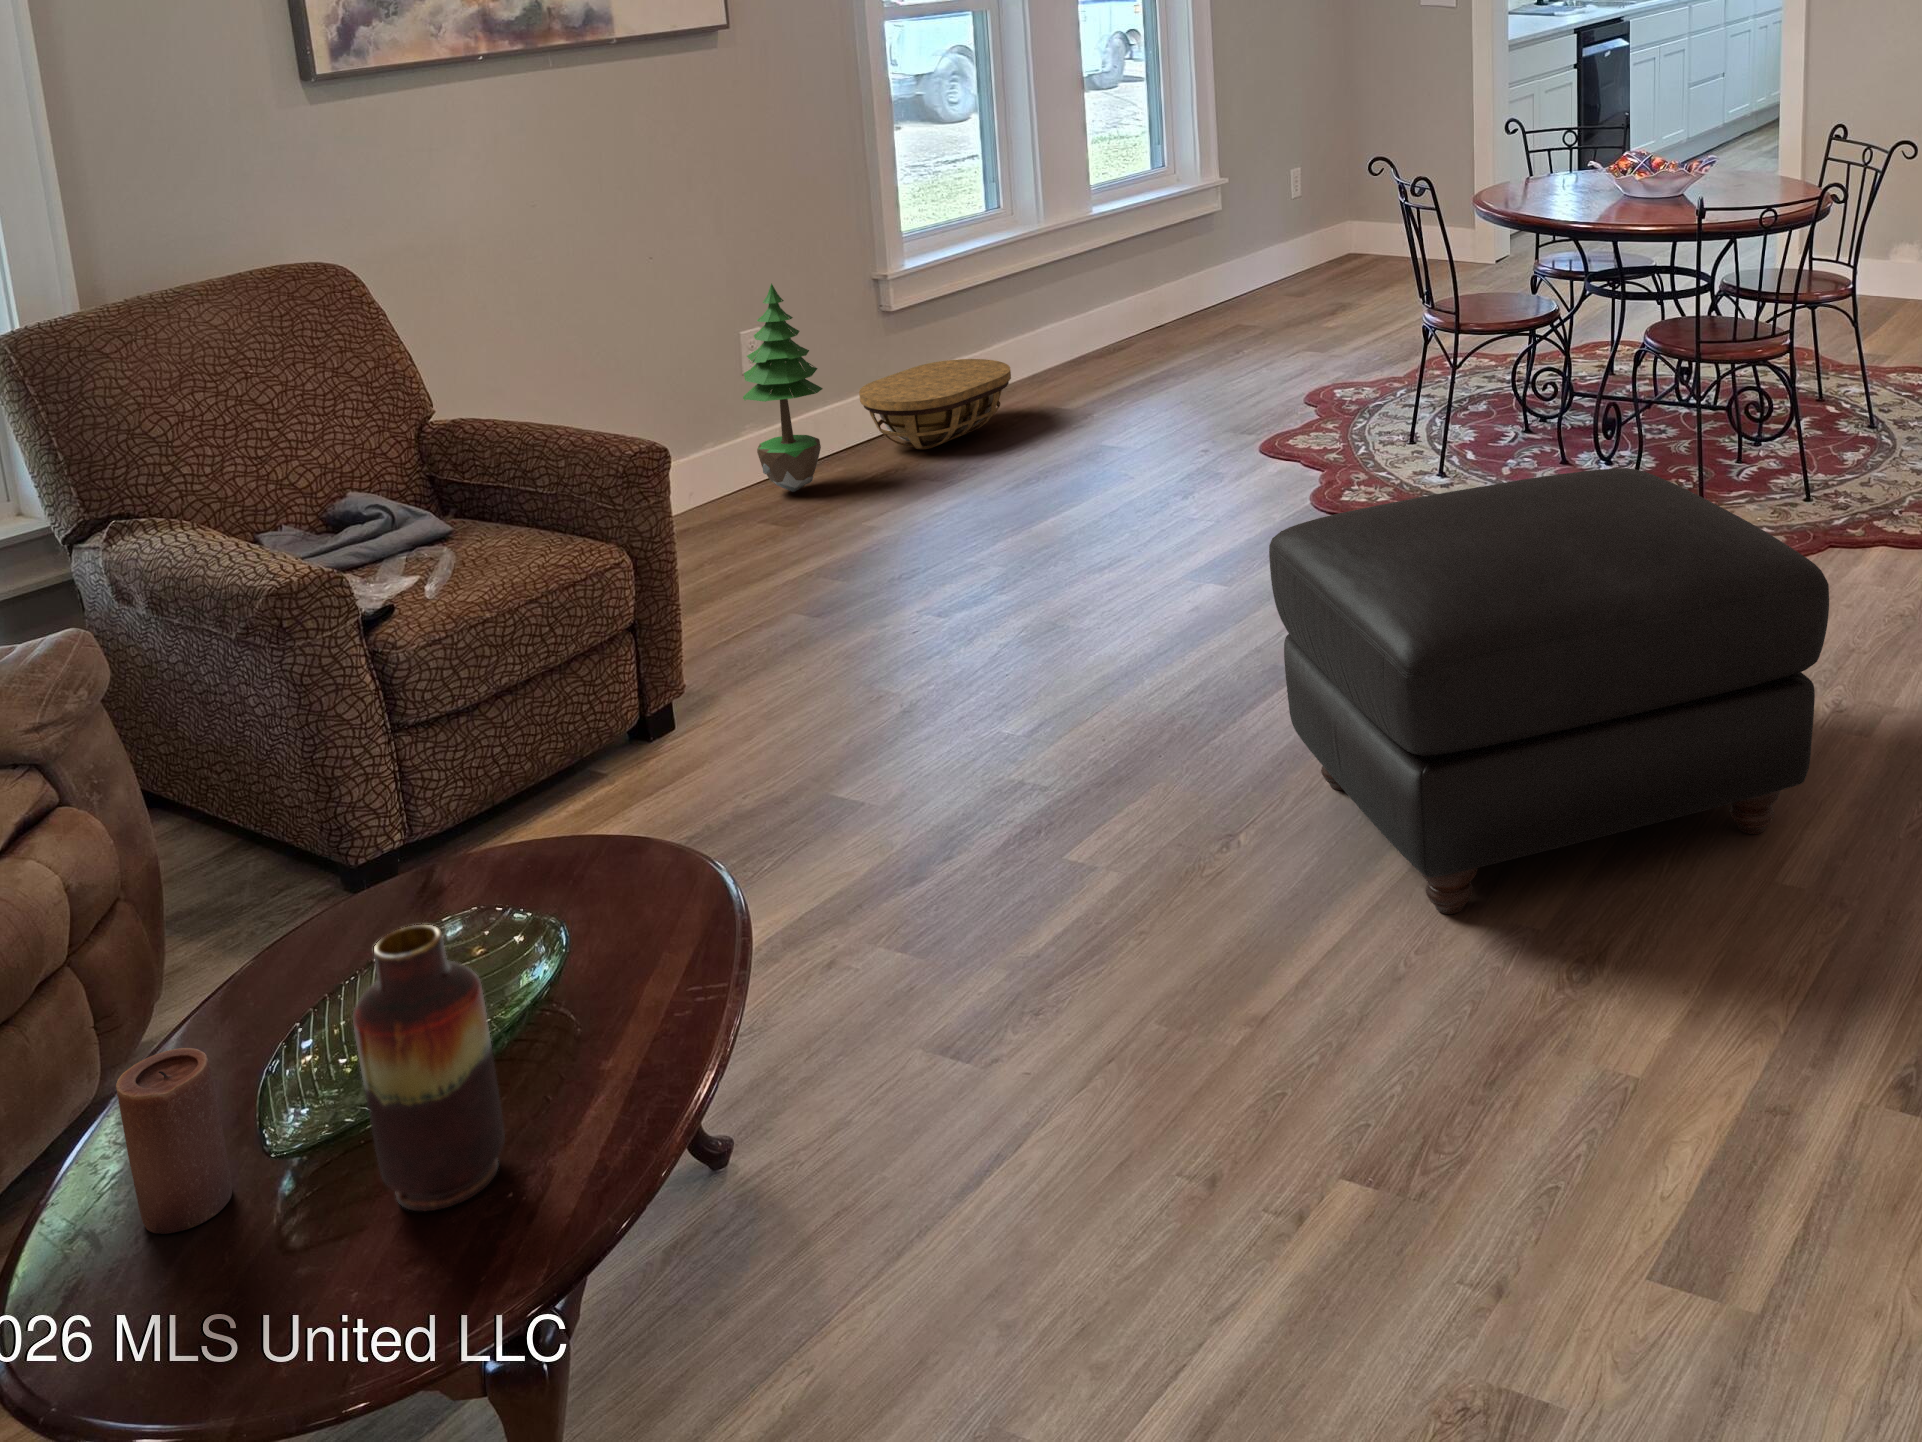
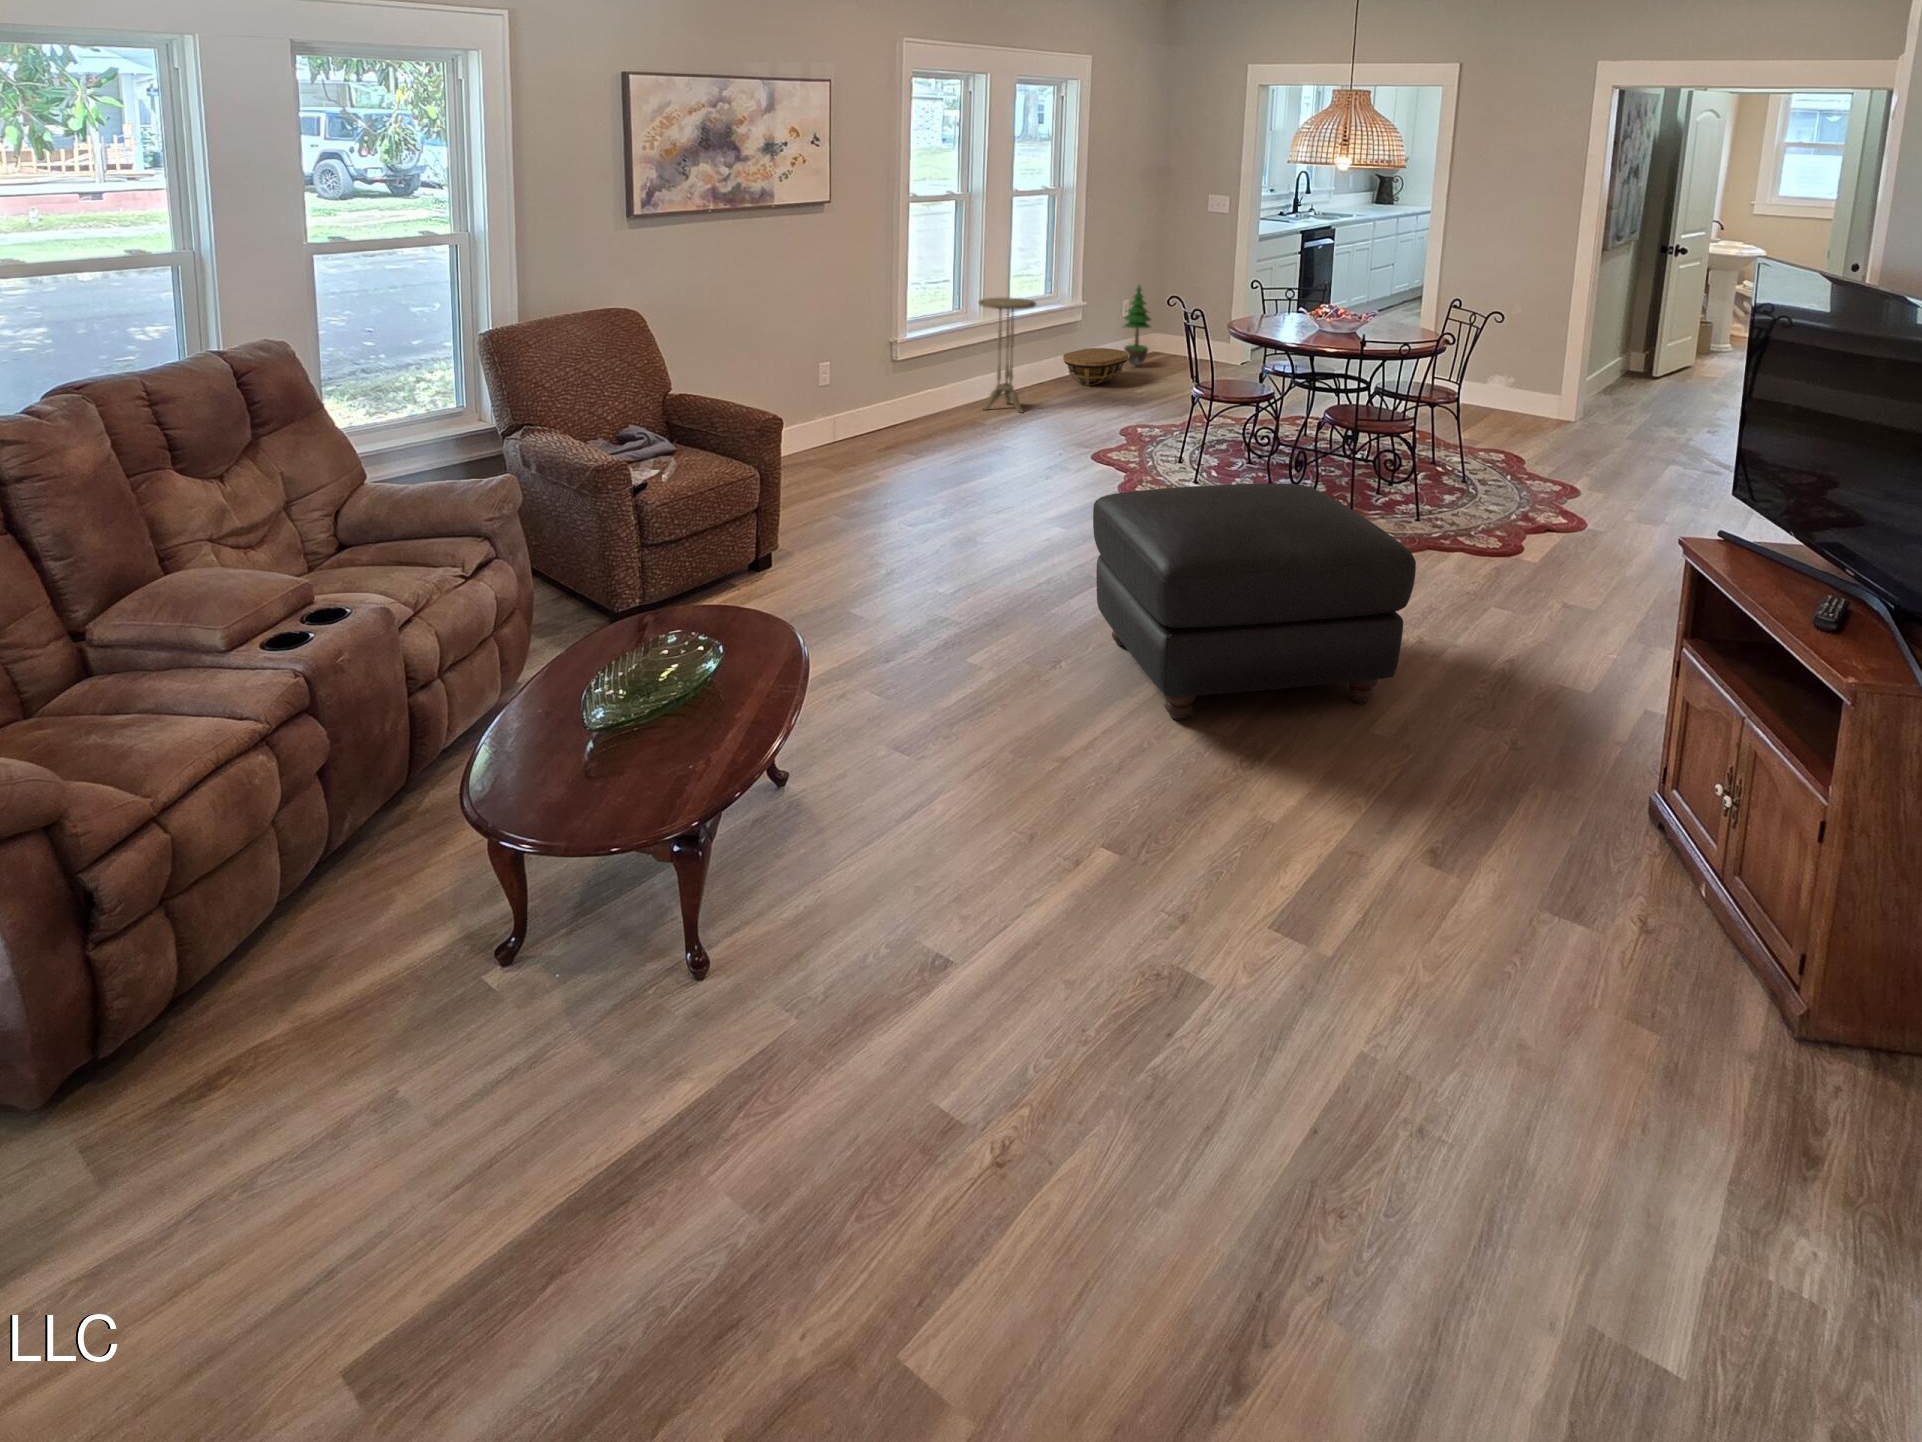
side table: none [1035,179,1140,384] -> present [979,298,1036,413]
potted tree: present [743,284,823,492] -> present [1123,286,1151,366]
basket: present [859,359,1011,449] -> present [1063,348,1129,385]
vase: present [353,925,505,1211] -> none [645,622,703,761]
candle: present [116,1048,232,1234] -> none [541,666,582,751]

